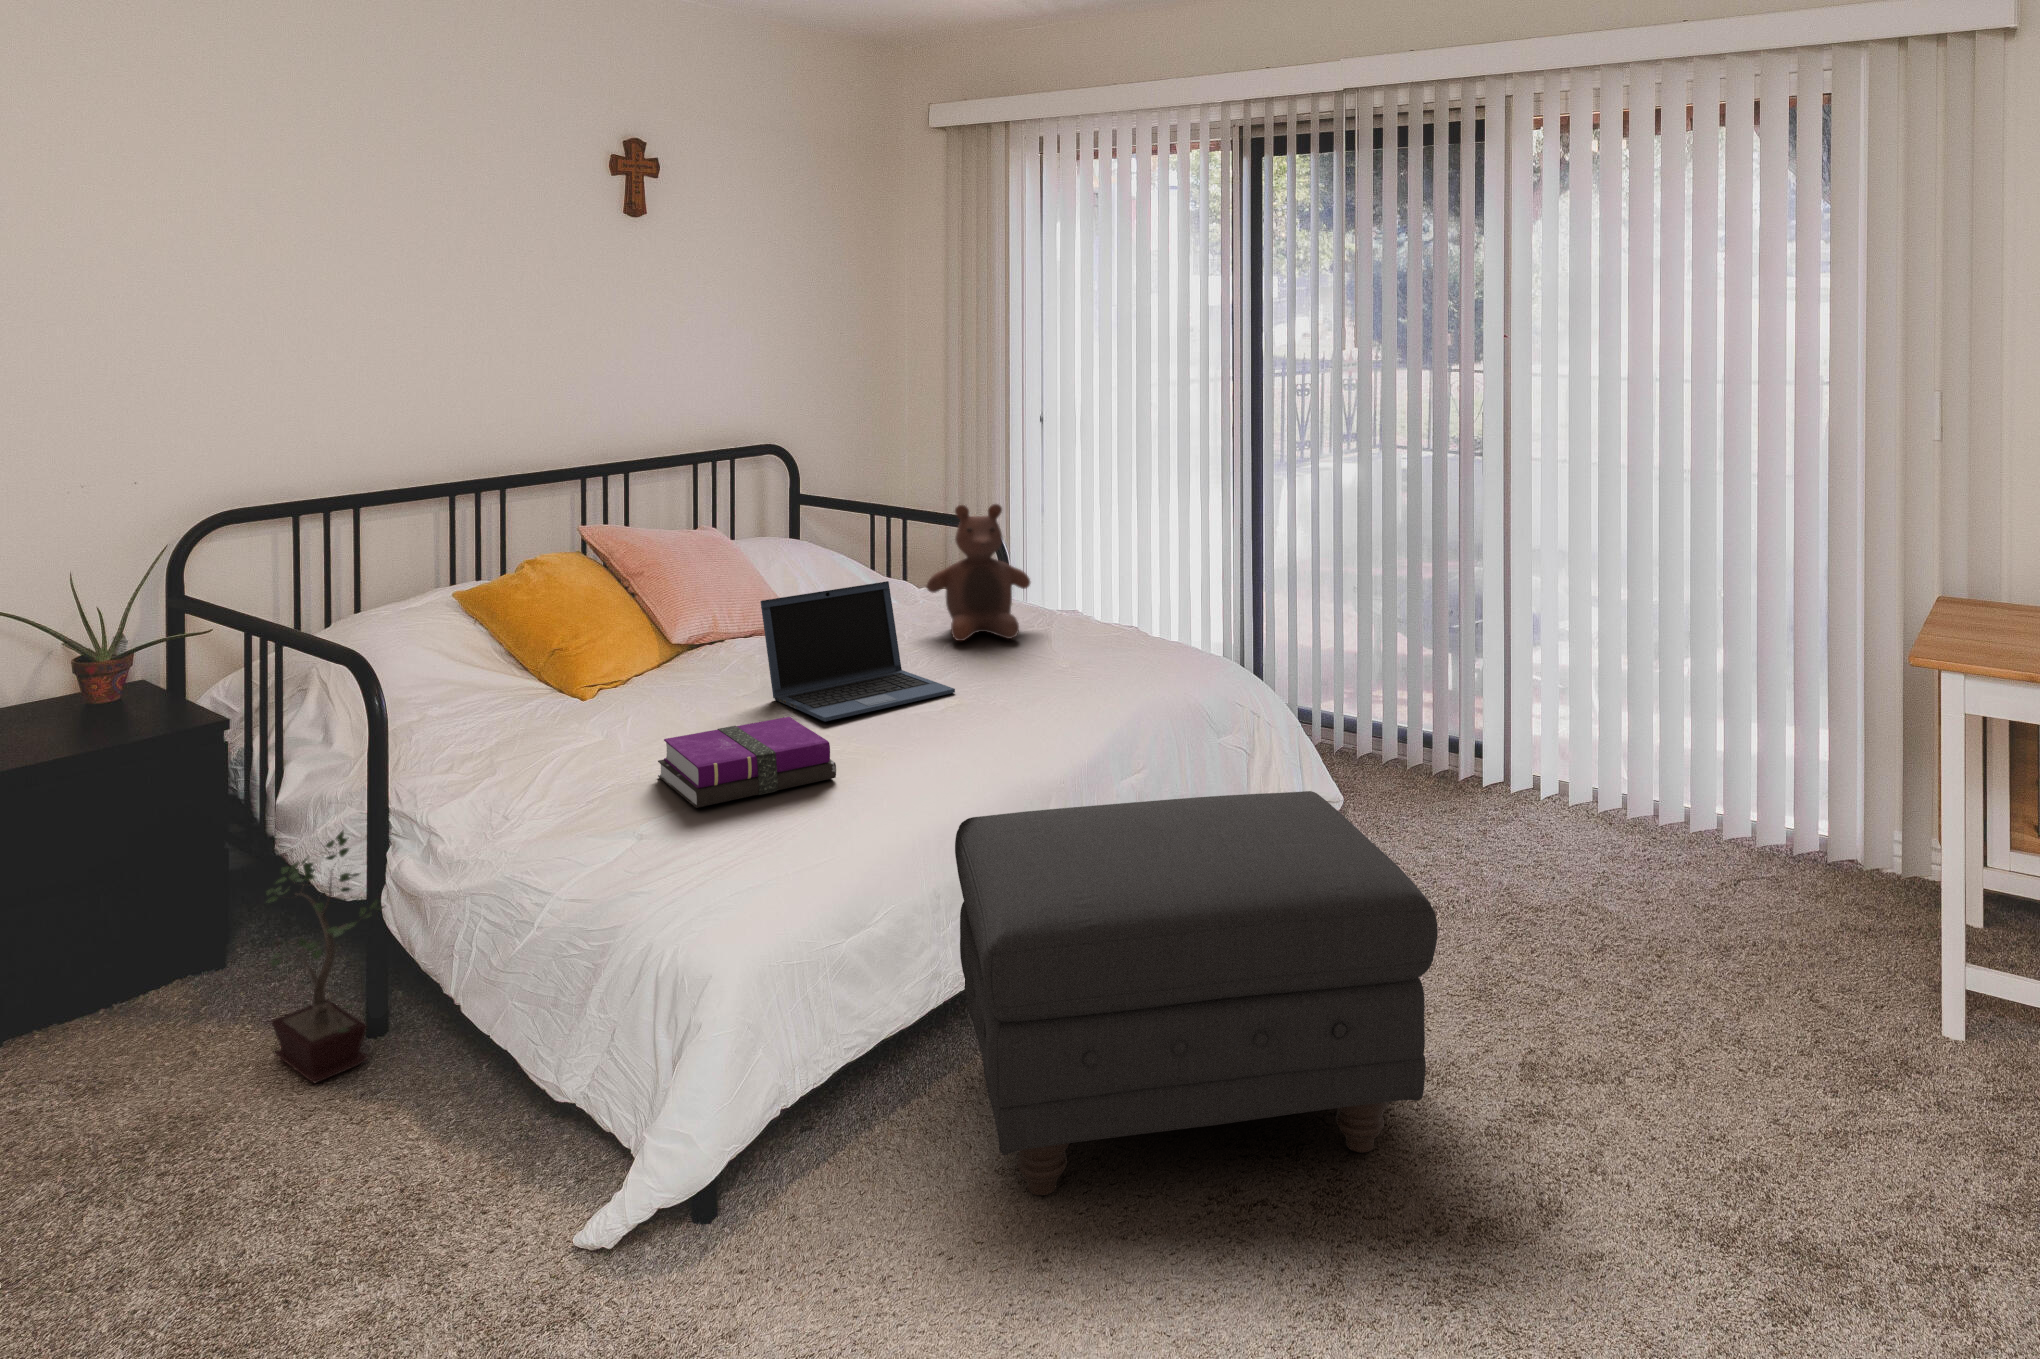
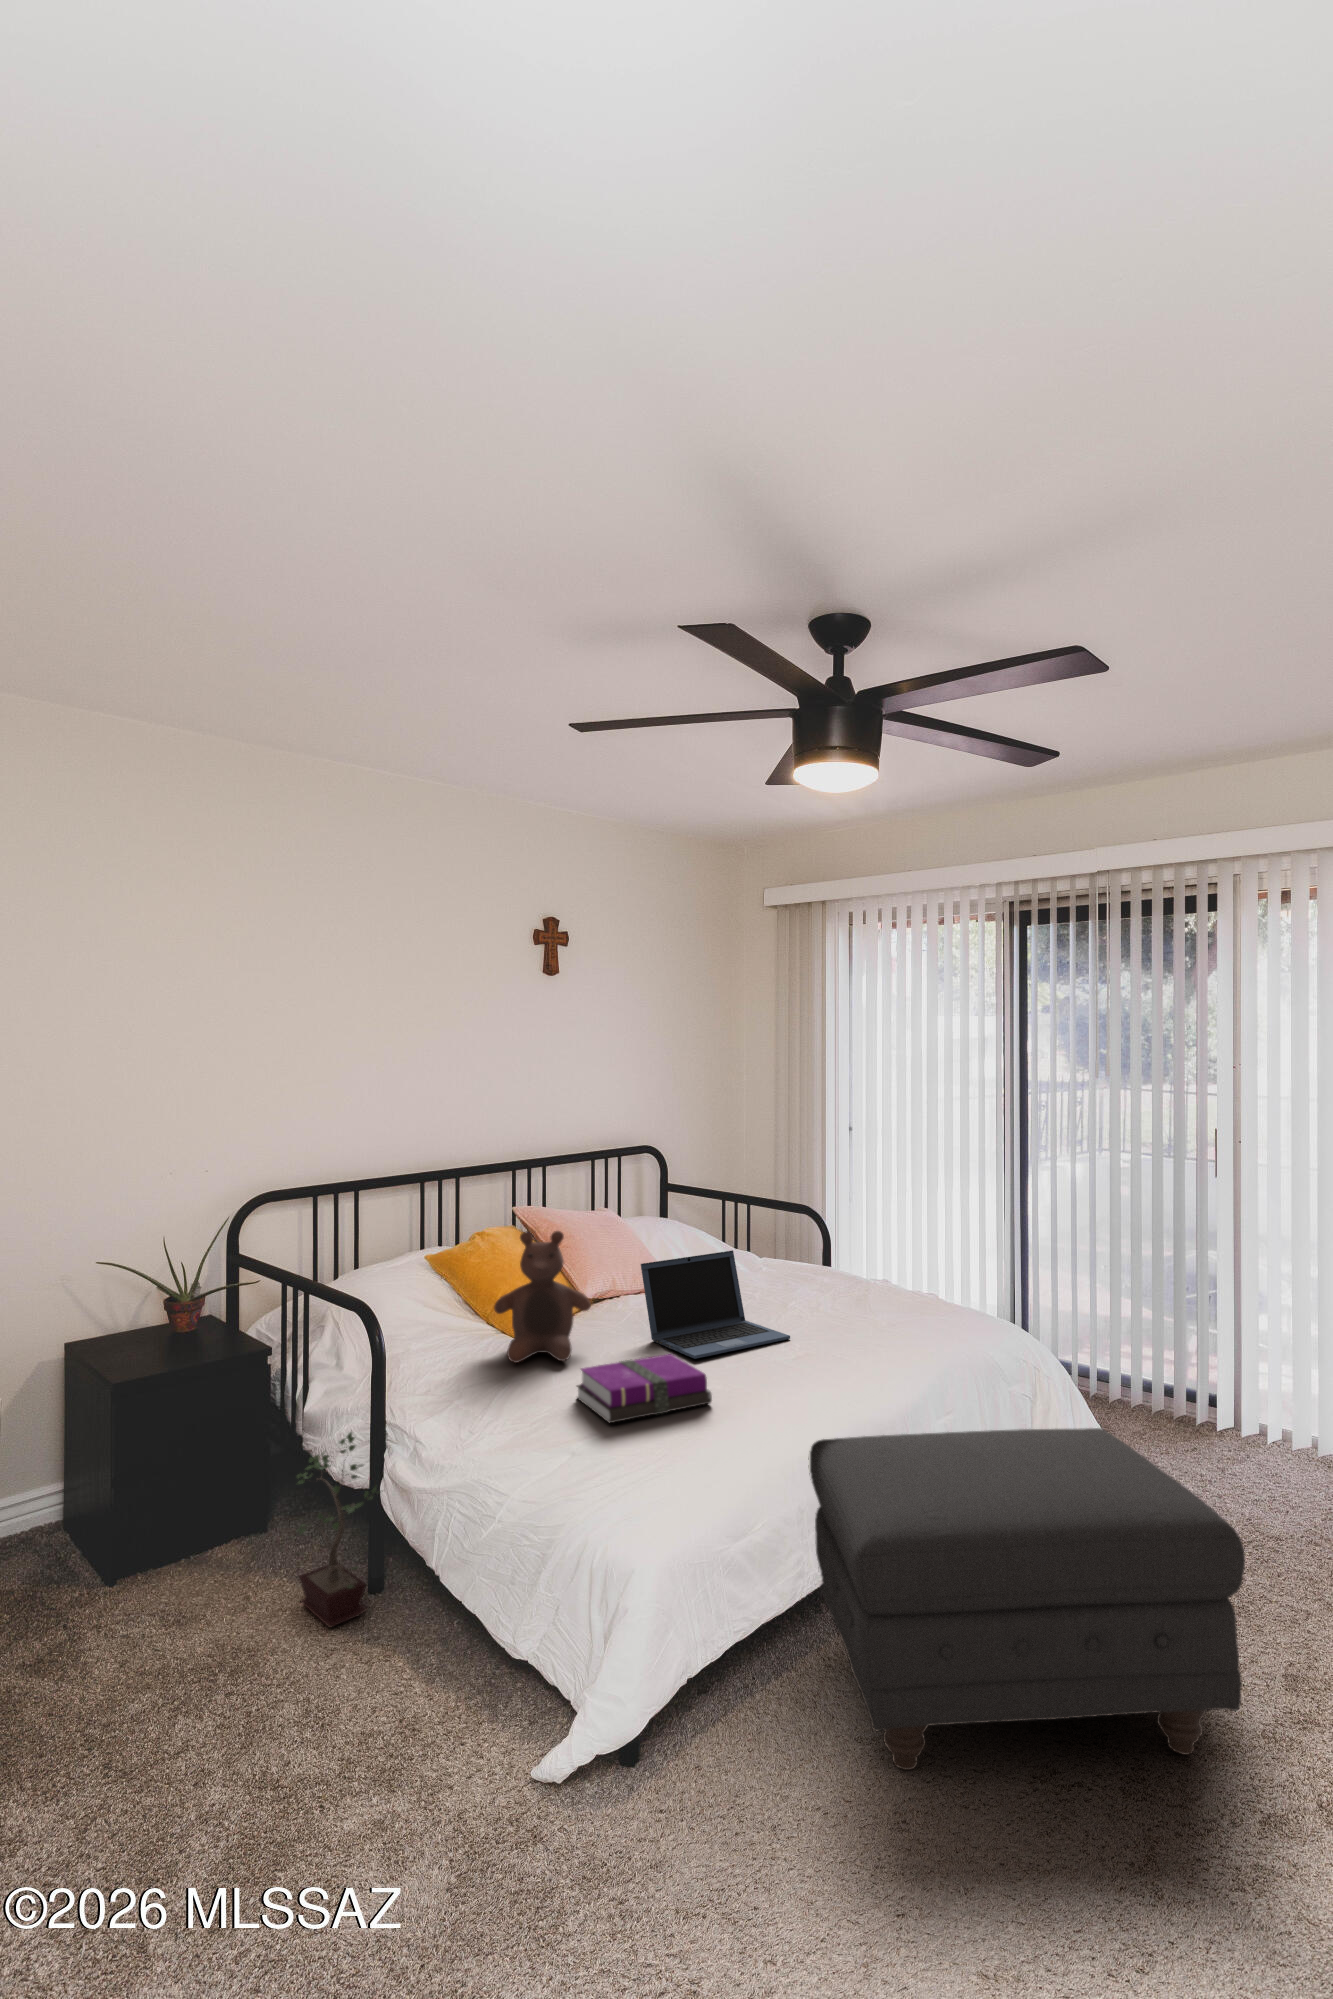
stuffed bear: present [926,504,1030,641] -> present [494,1231,591,1363]

